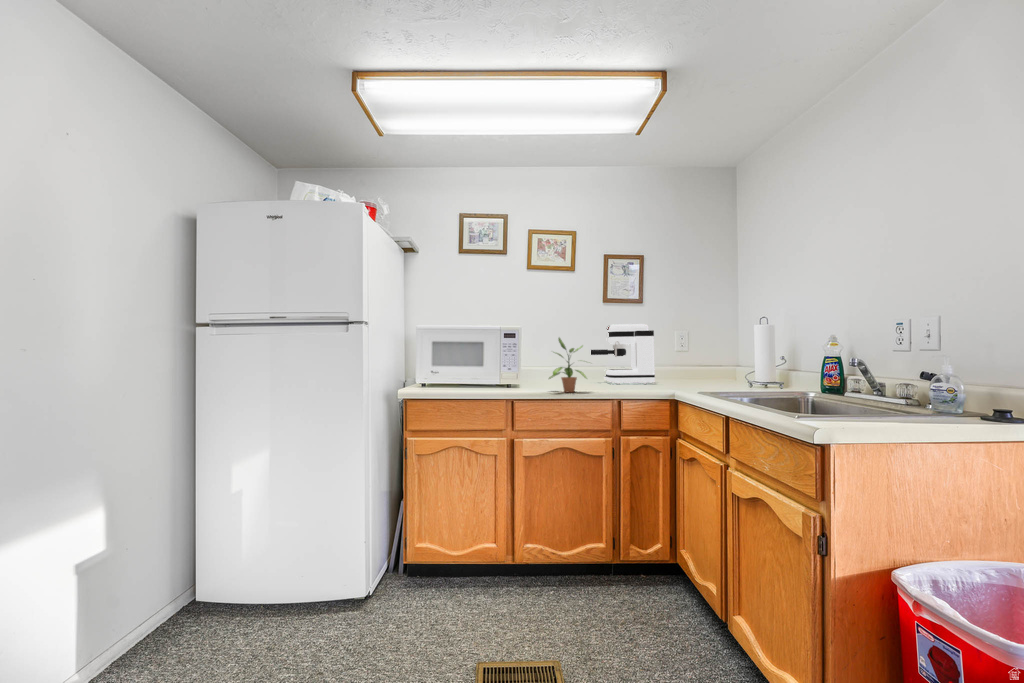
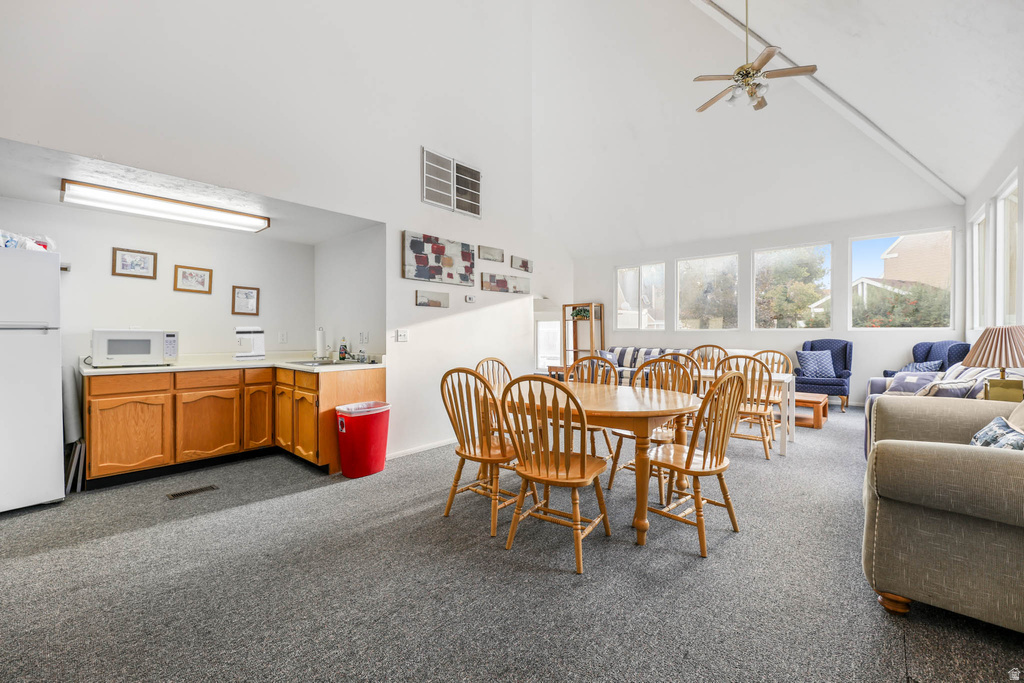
potted plant: present [549,338,586,393] -> none [197,335,227,366]

